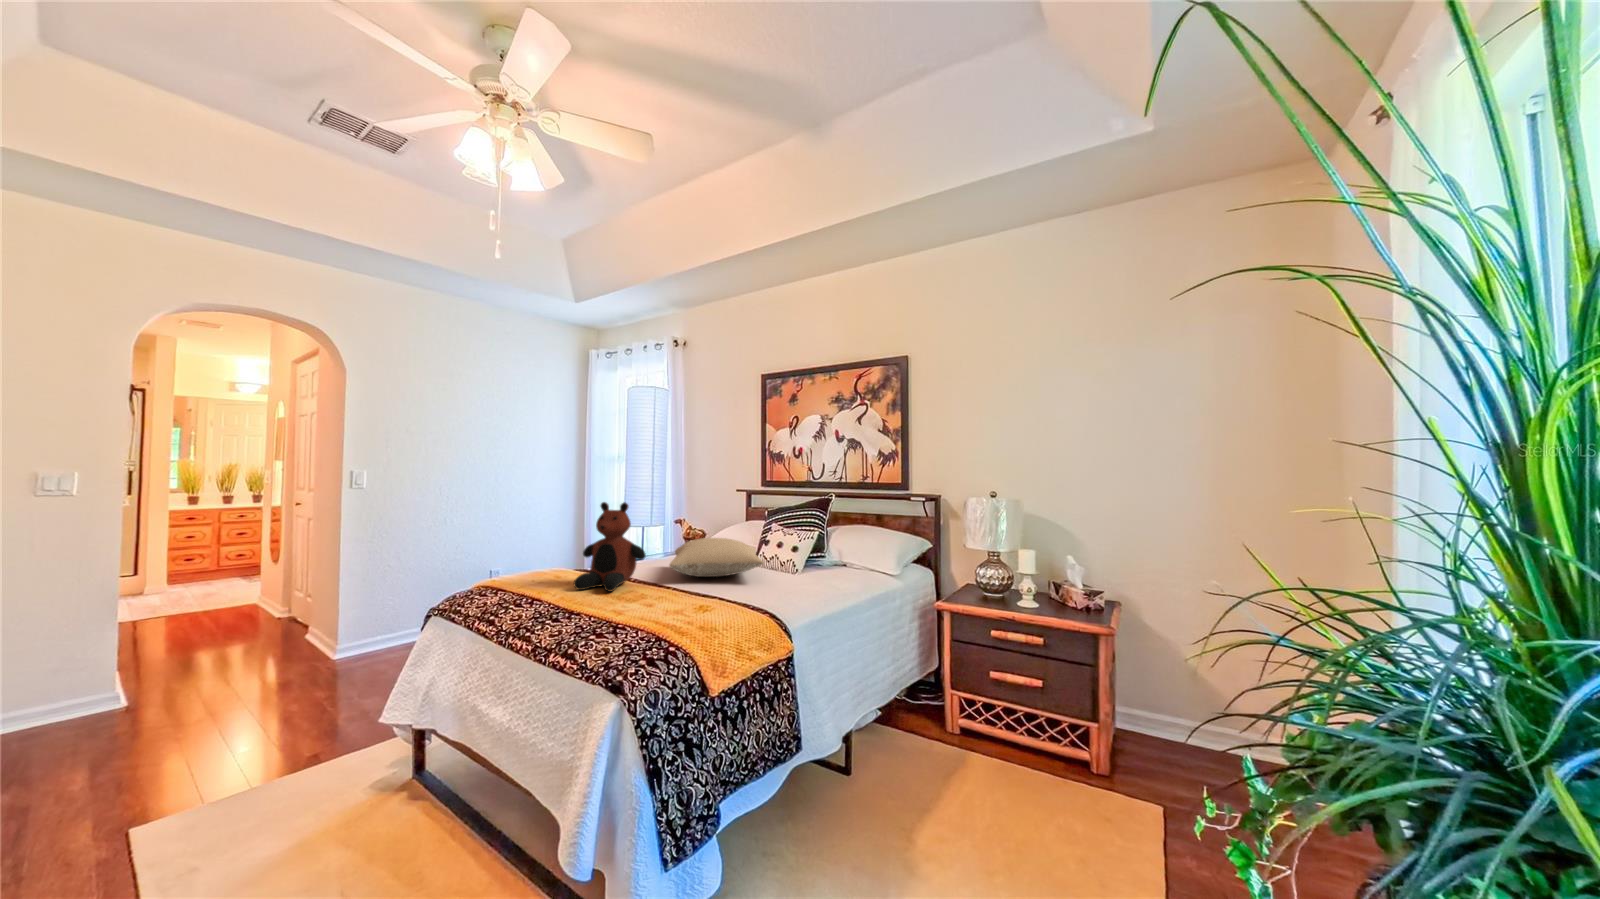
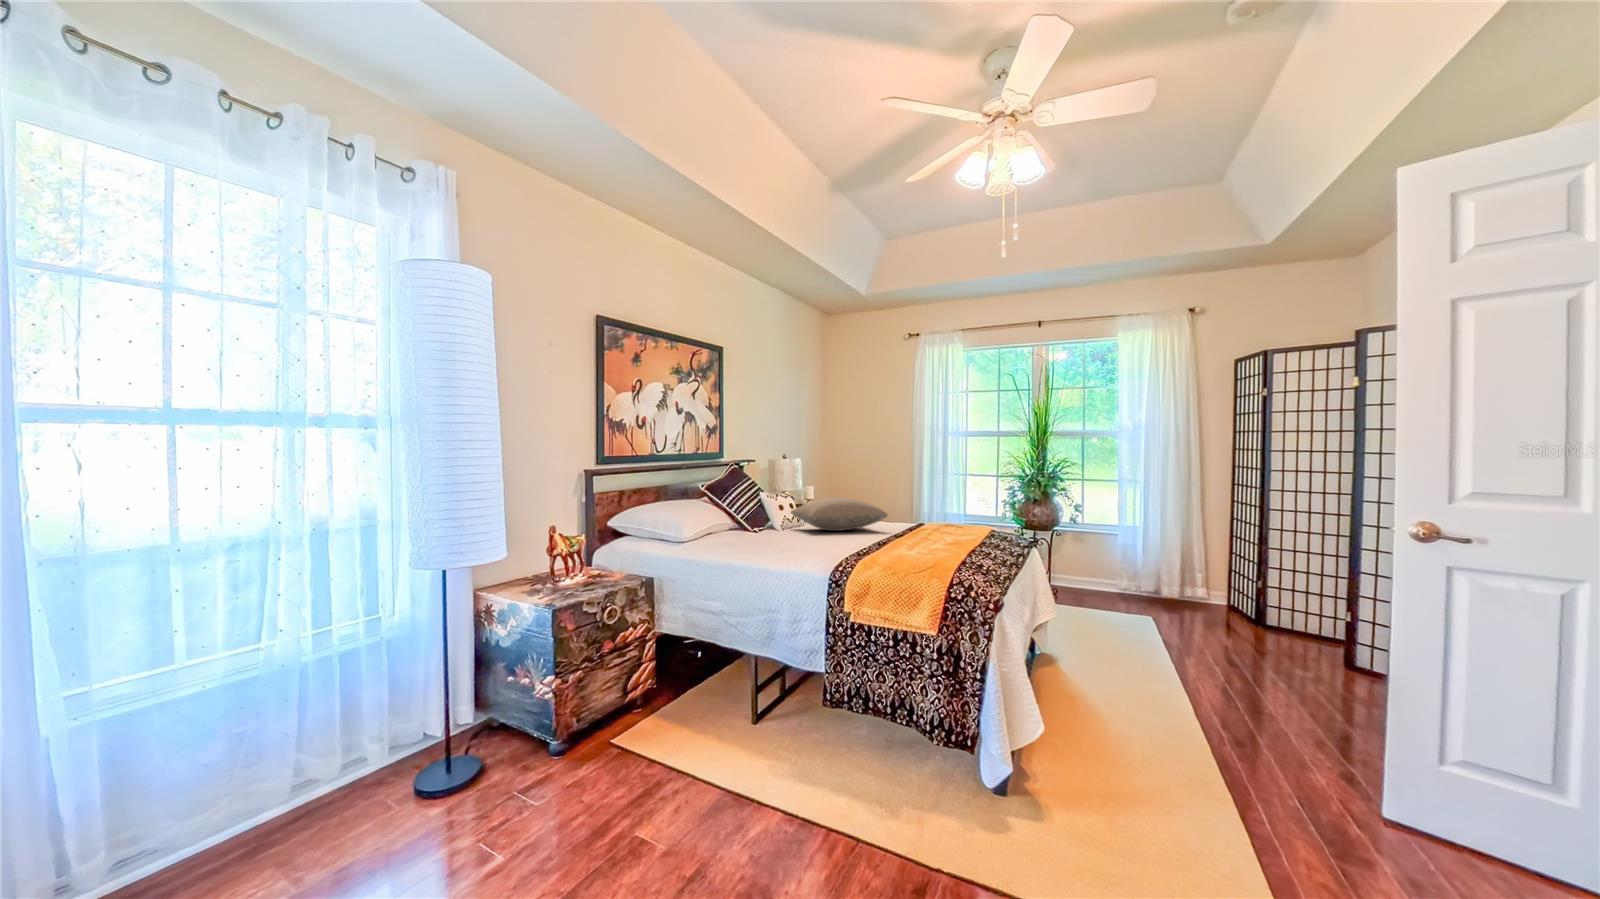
teddy bear: present [574,502,646,592] -> none [887,462,937,537]

